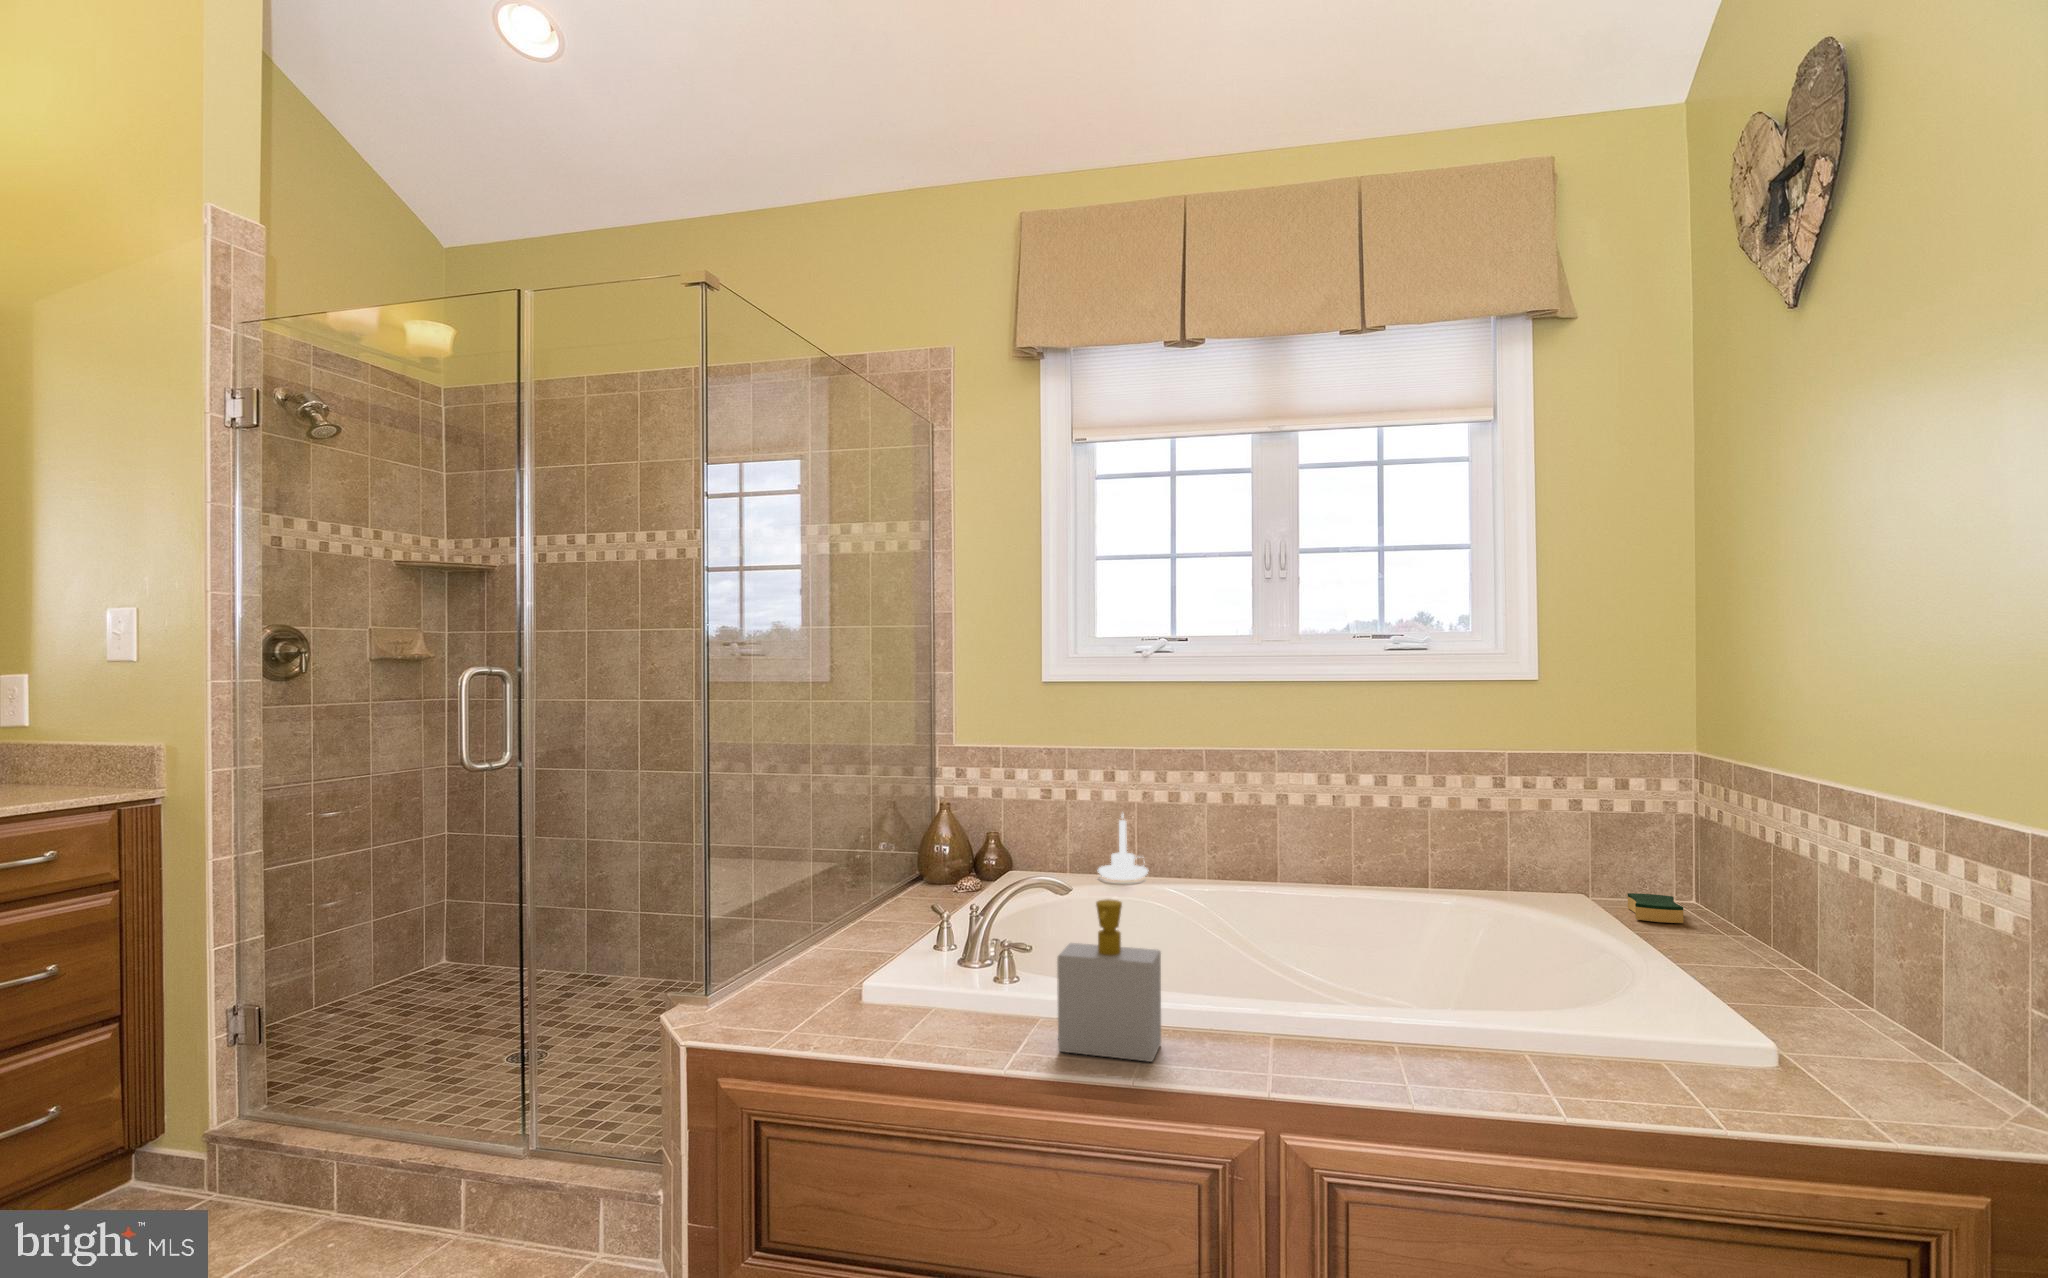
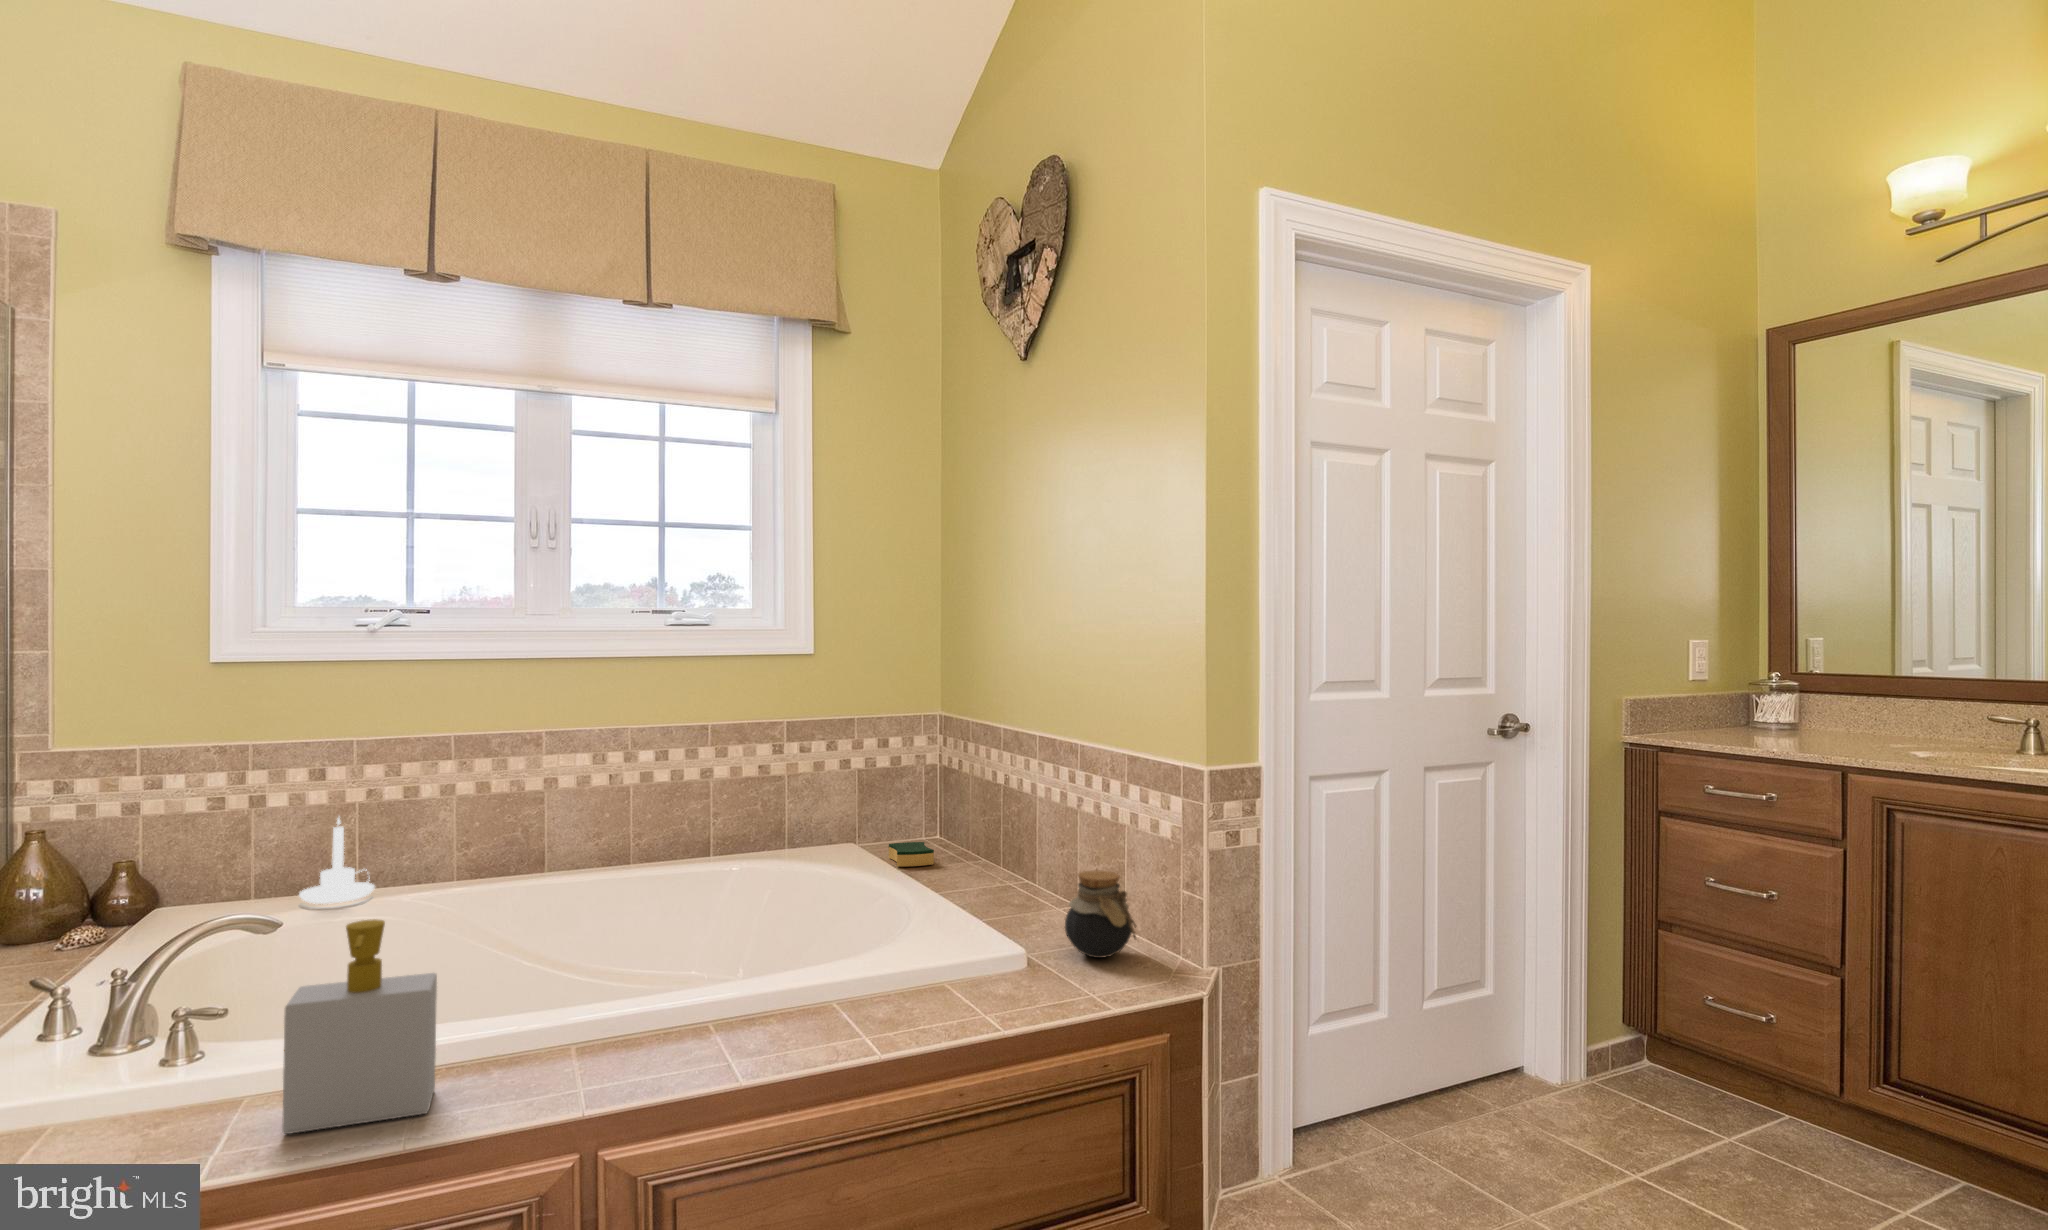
jar: none [1841,962,1955,1074] -> present [1065,870,1136,958]

